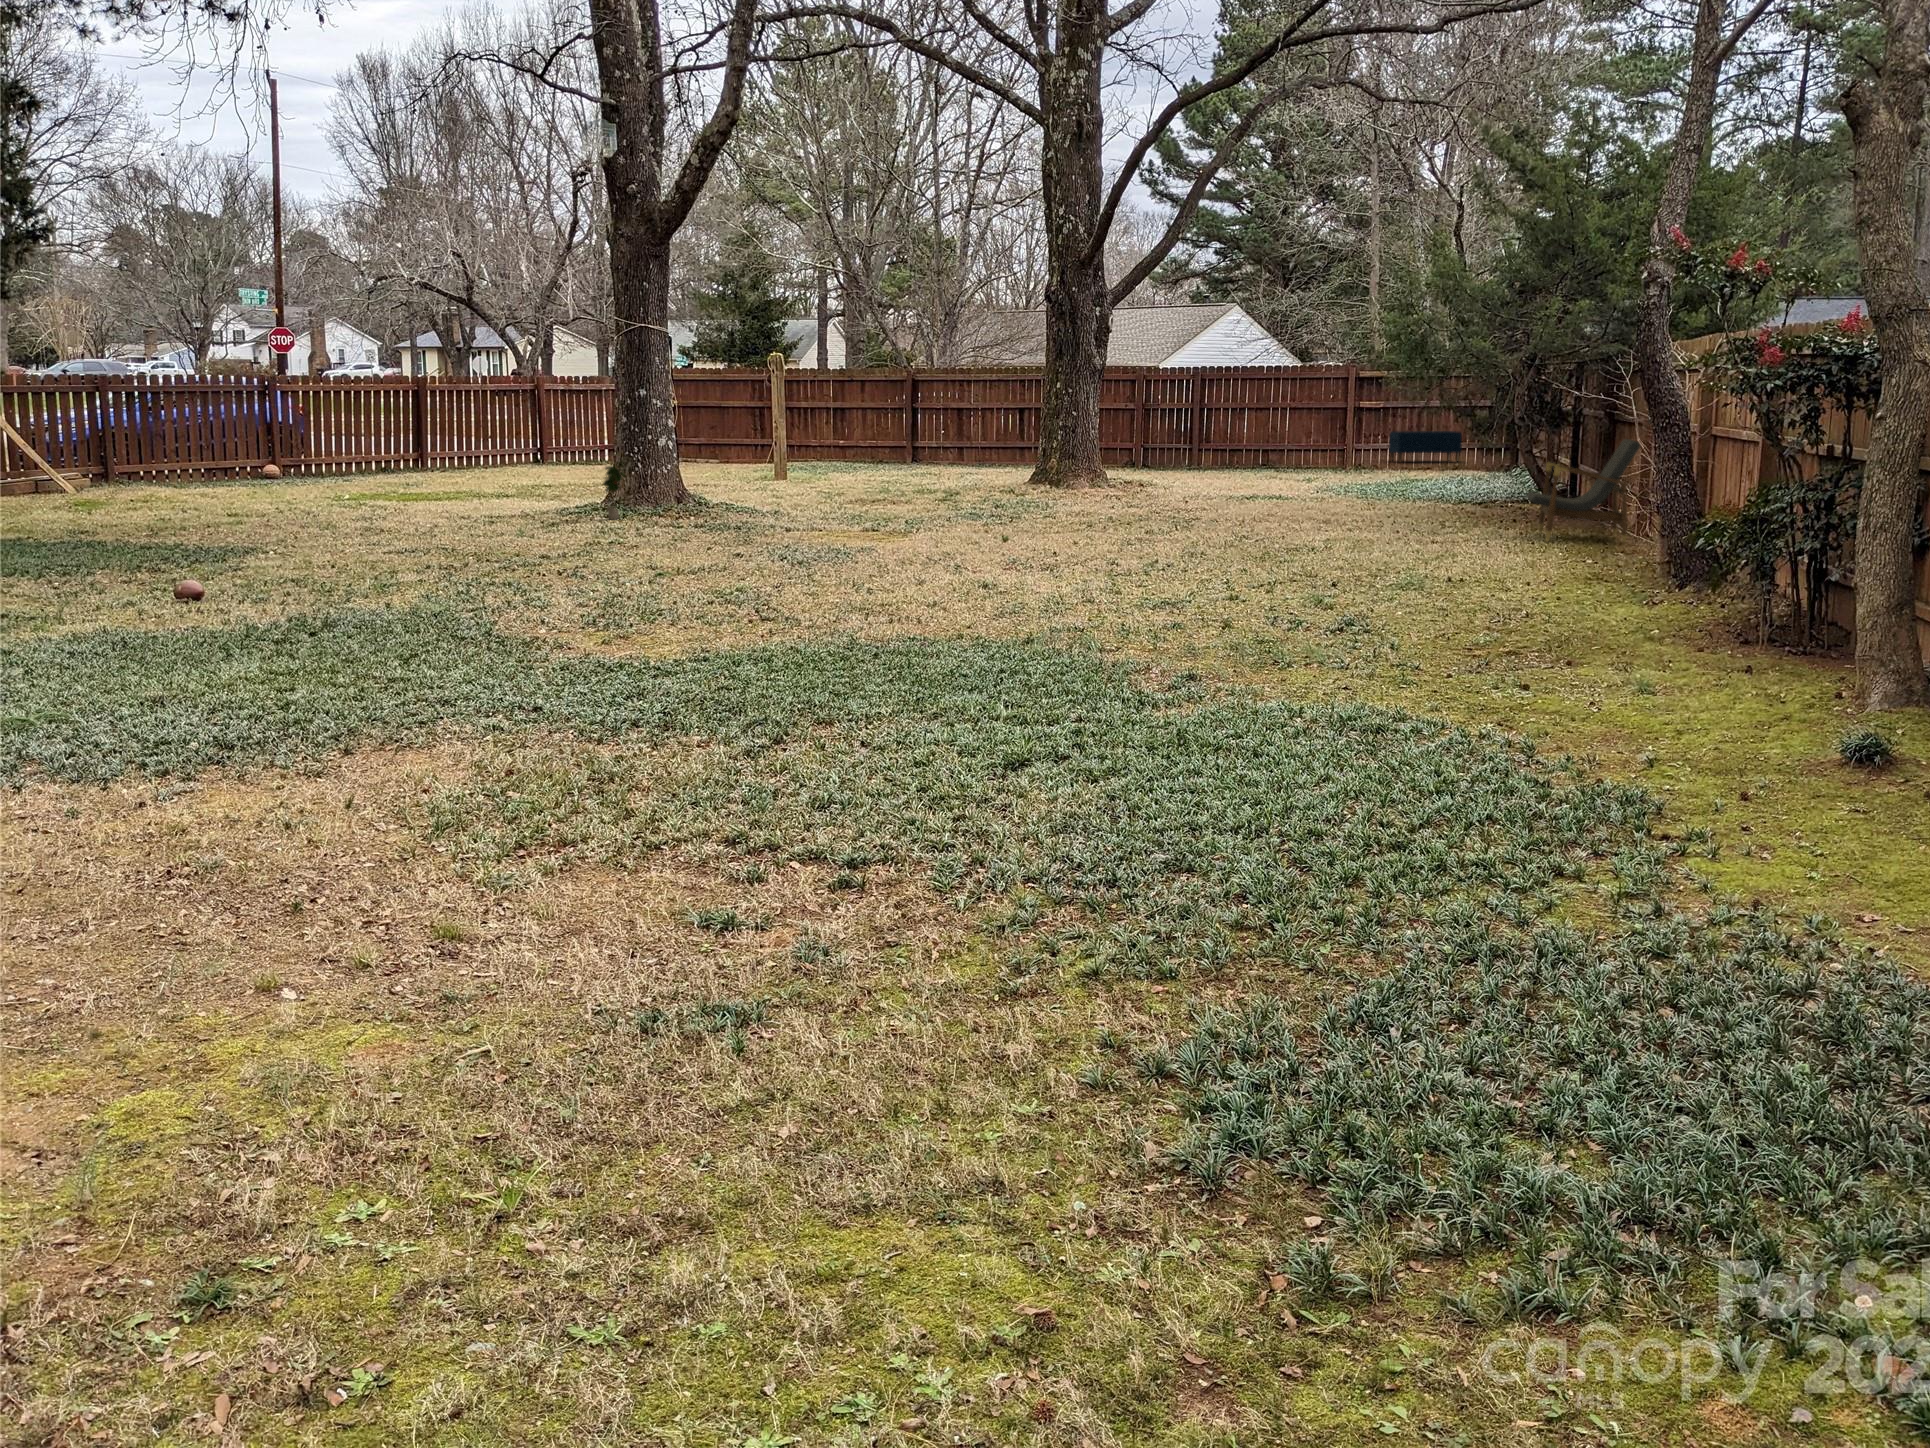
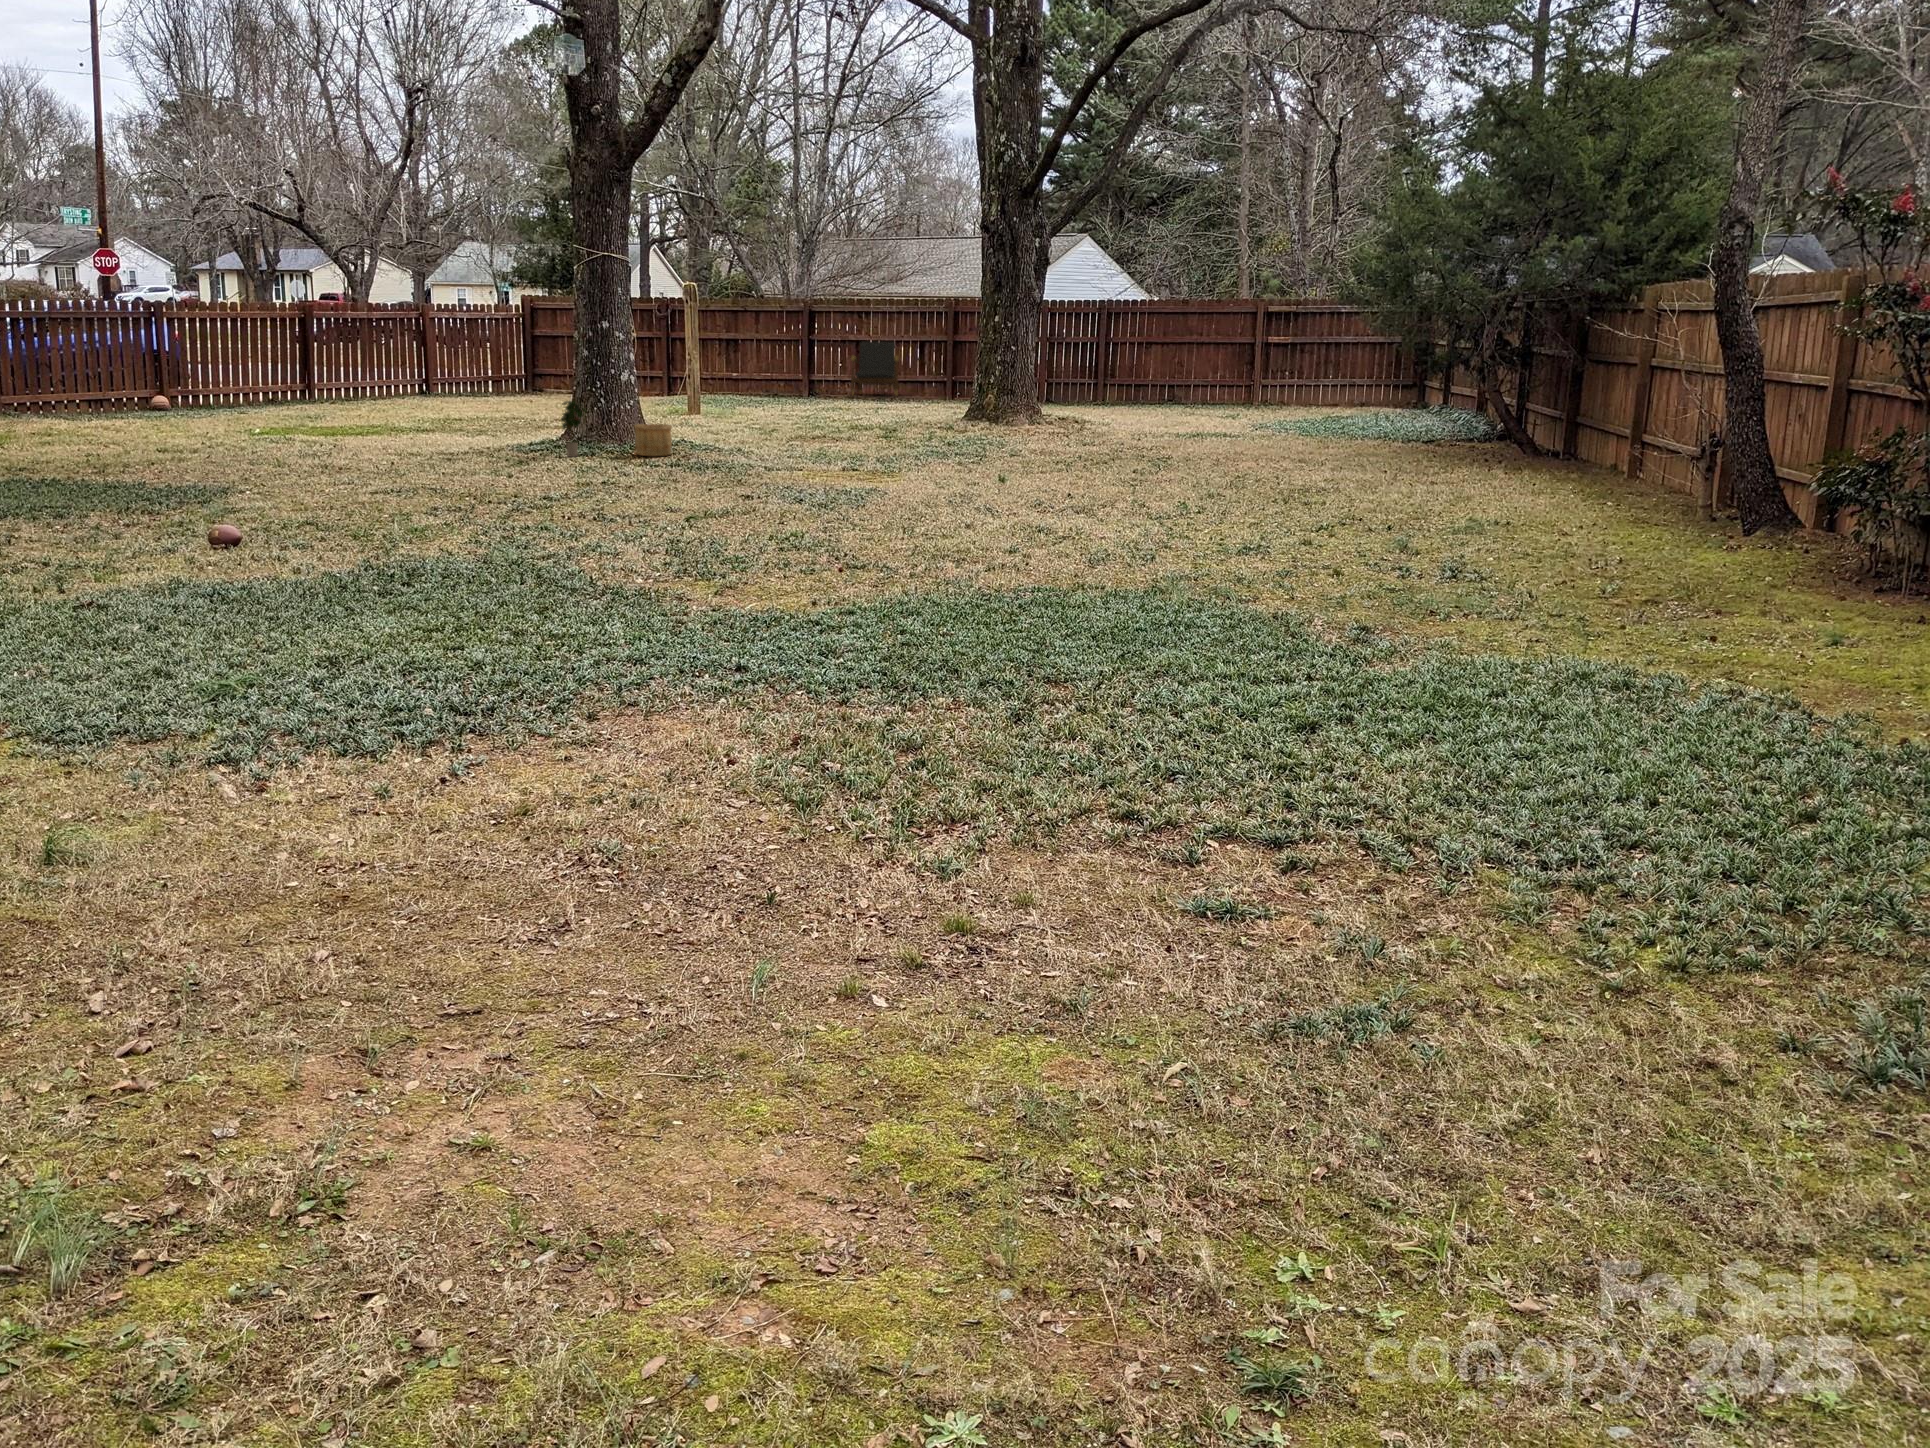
bench: present [1389,431,1462,462] -> none [1279,366,1352,397]
lounge chair: present [1527,439,1640,542] -> present [851,342,899,395]
wooden bucket: none [673,488,710,519] -> present [634,424,672,456]

